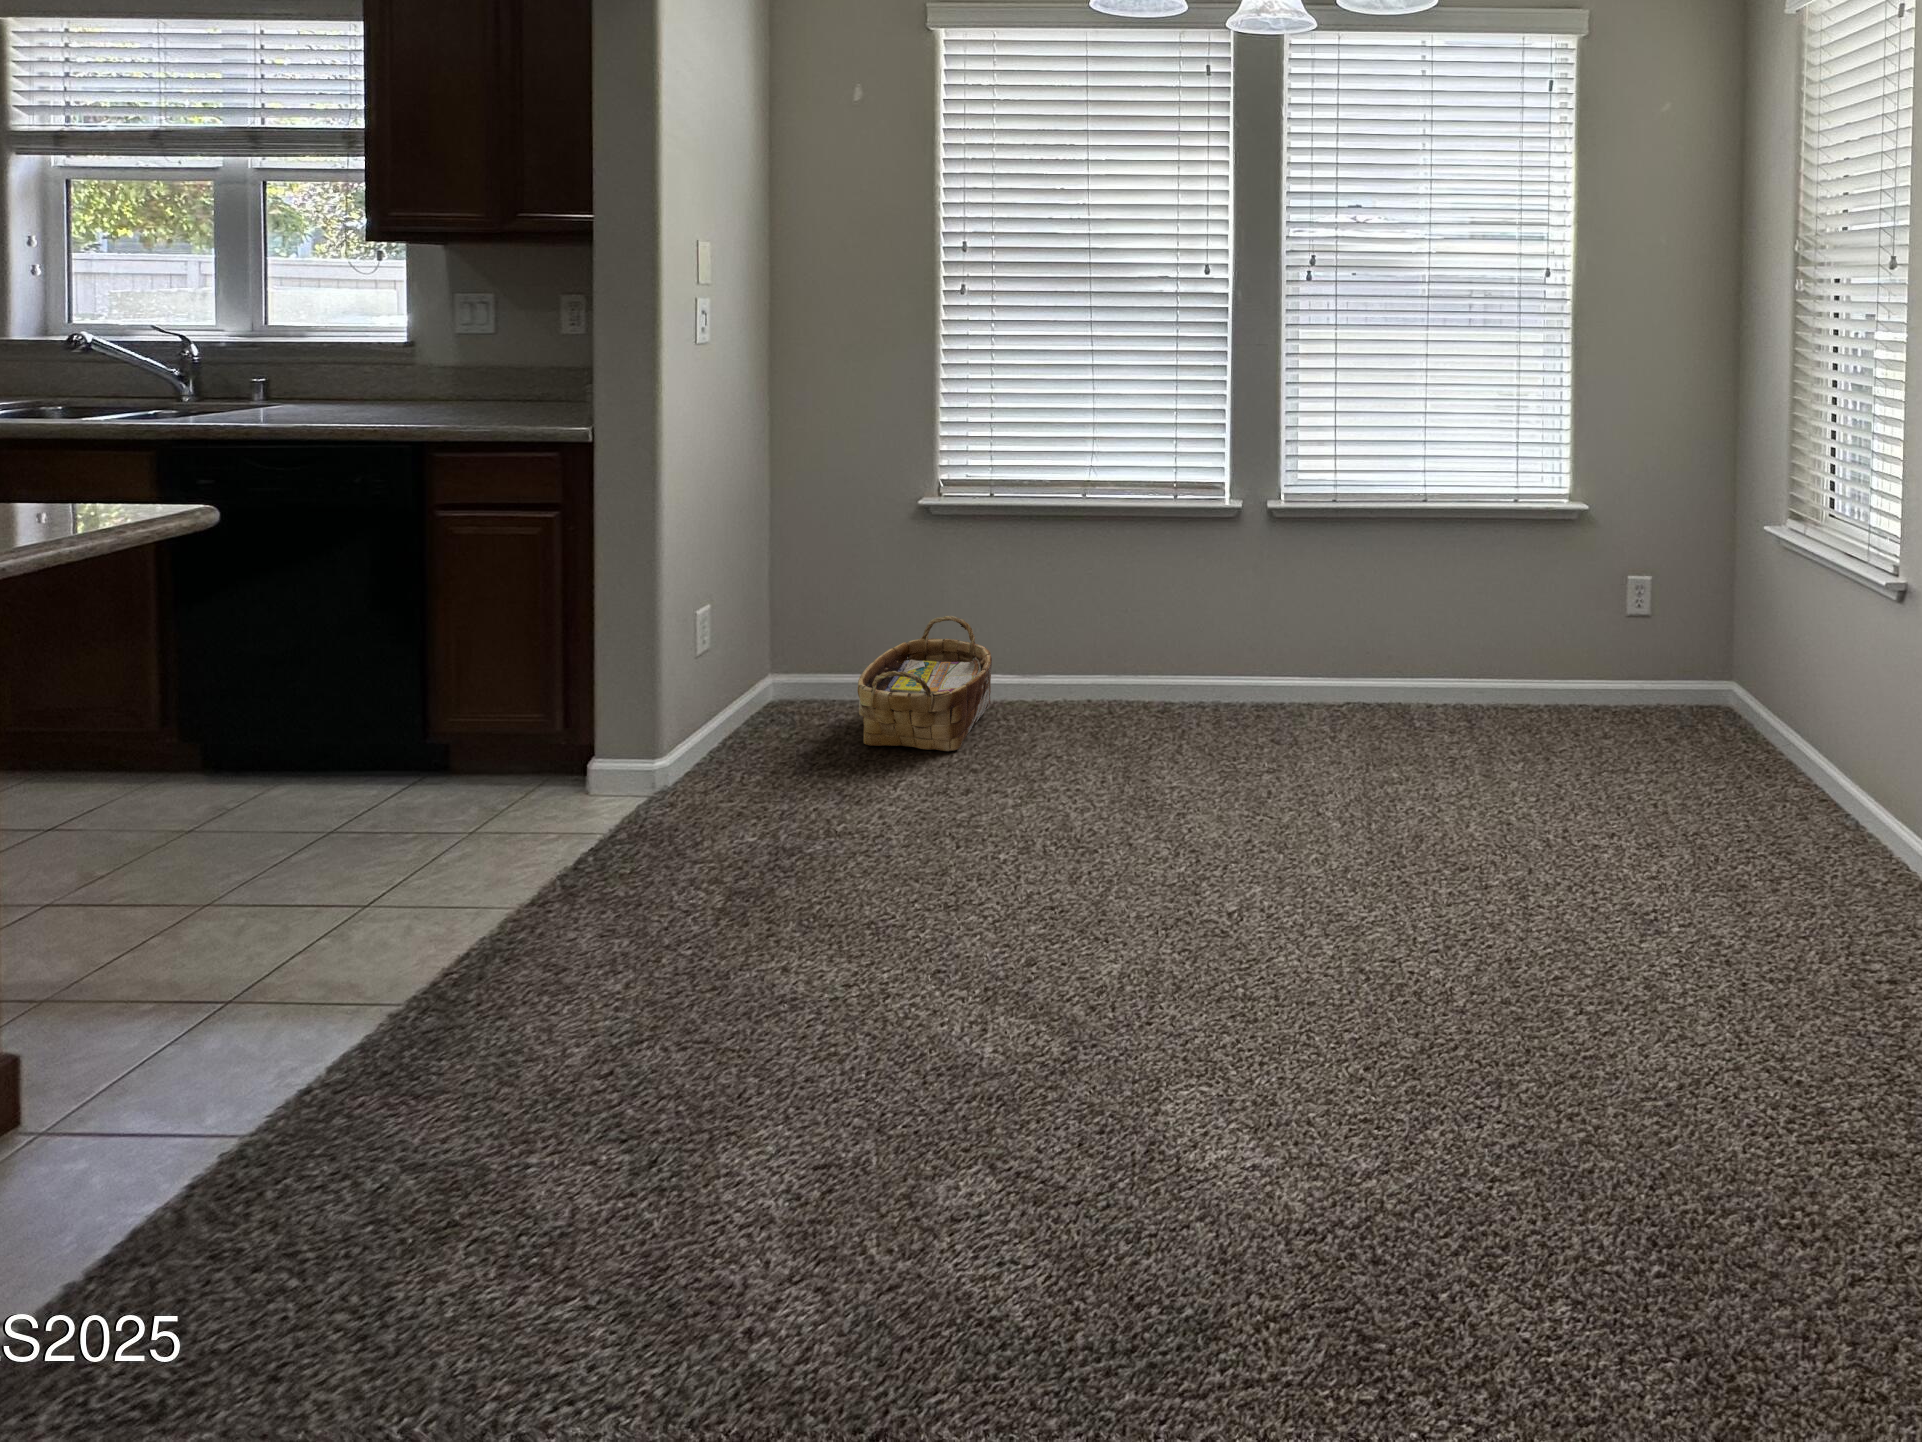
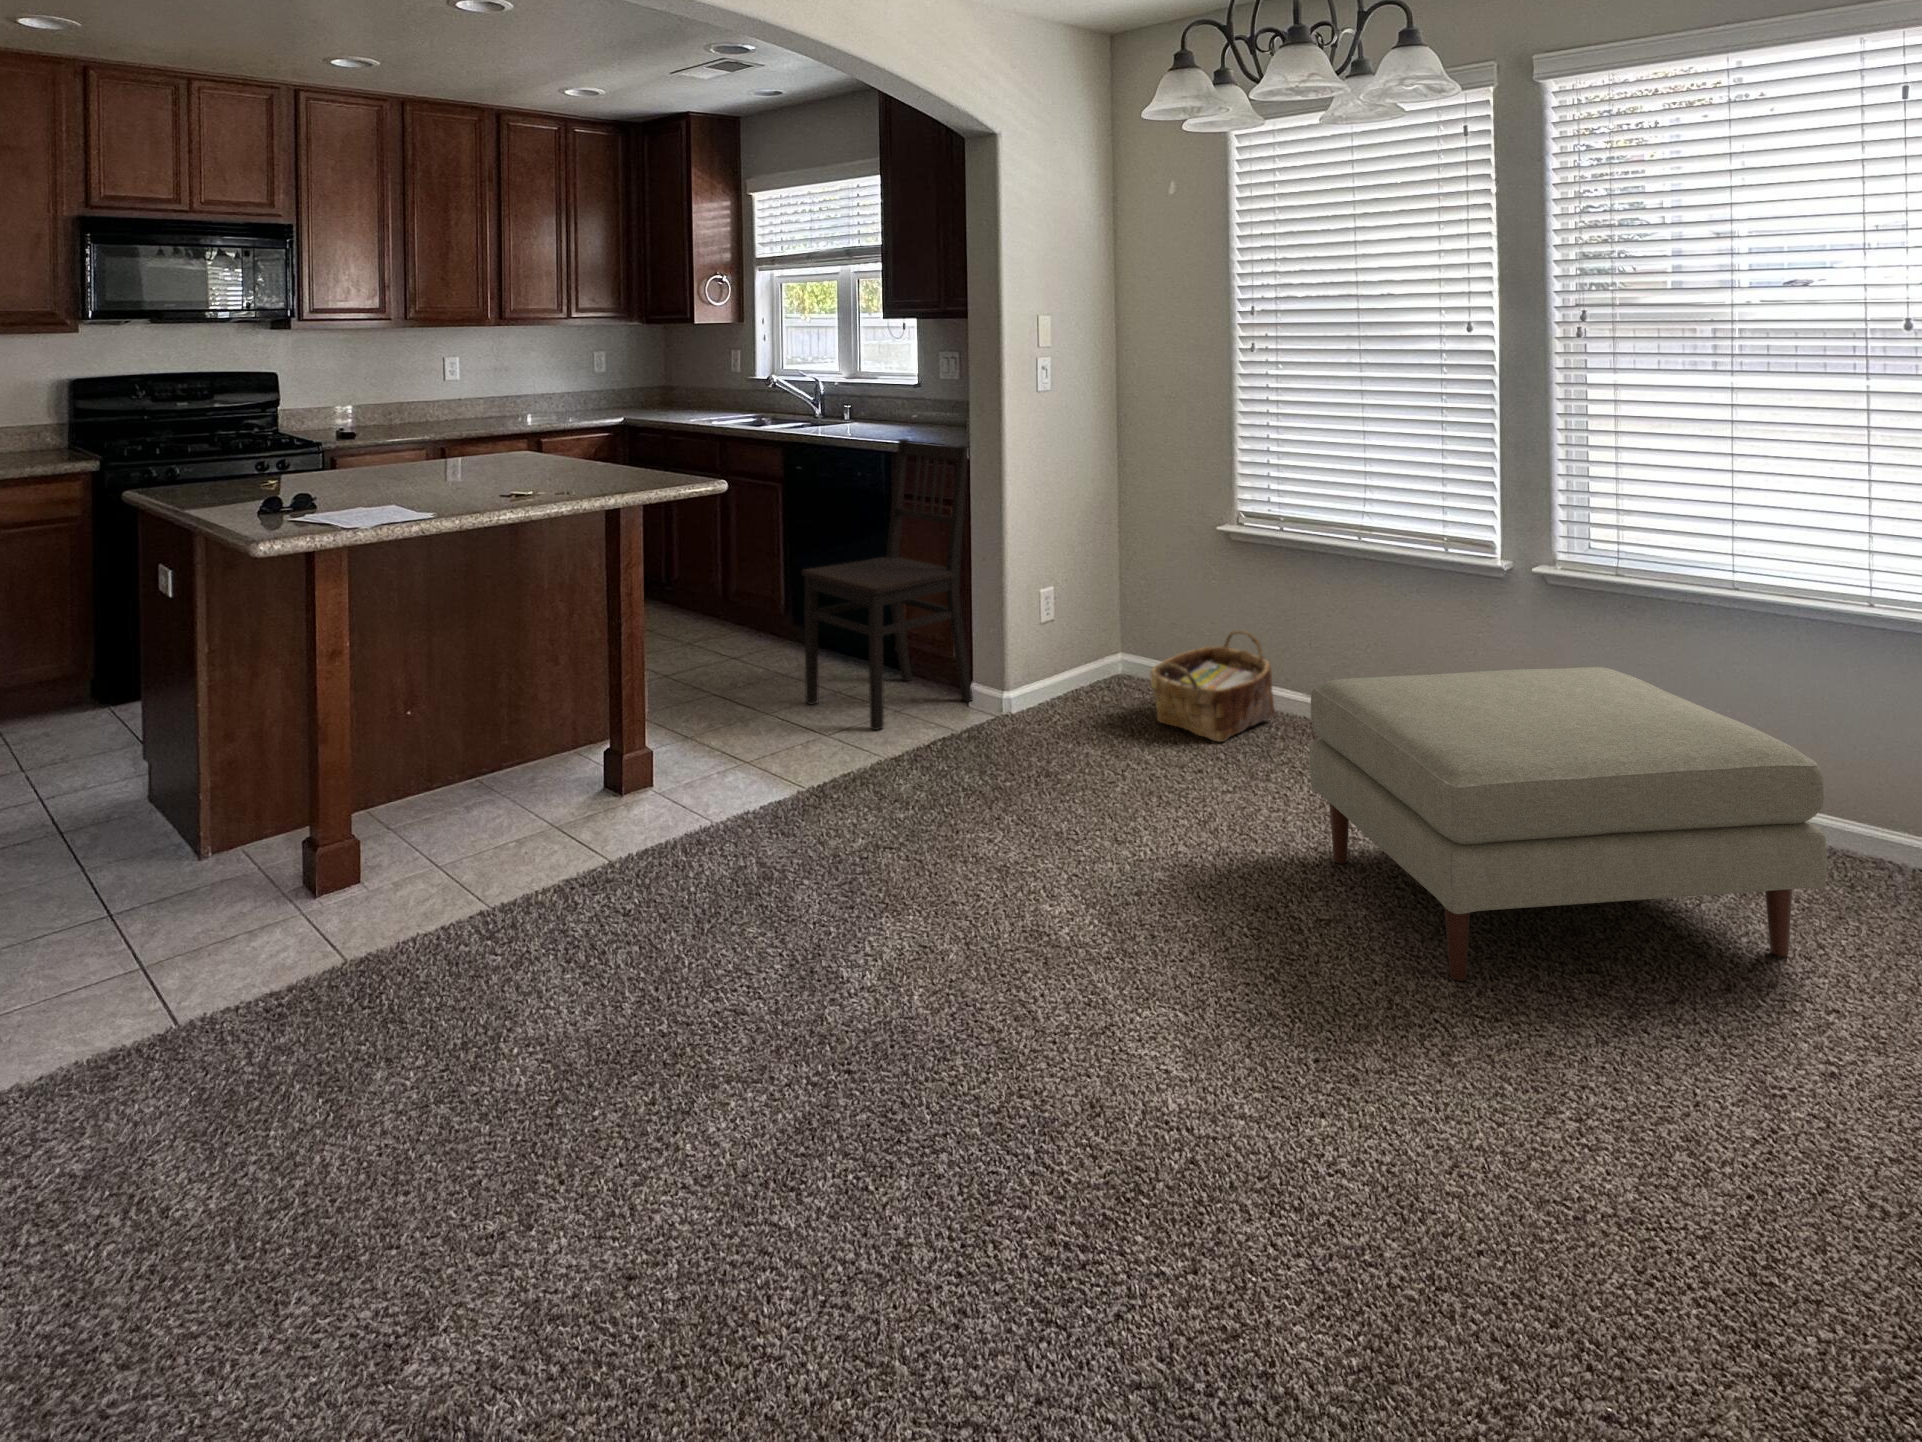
dining chair: none [289,424,592,866] -> present [802,439,973,731]
ottoman: none [1152,591,1586,933] -> present [1310,667,1827,981]

